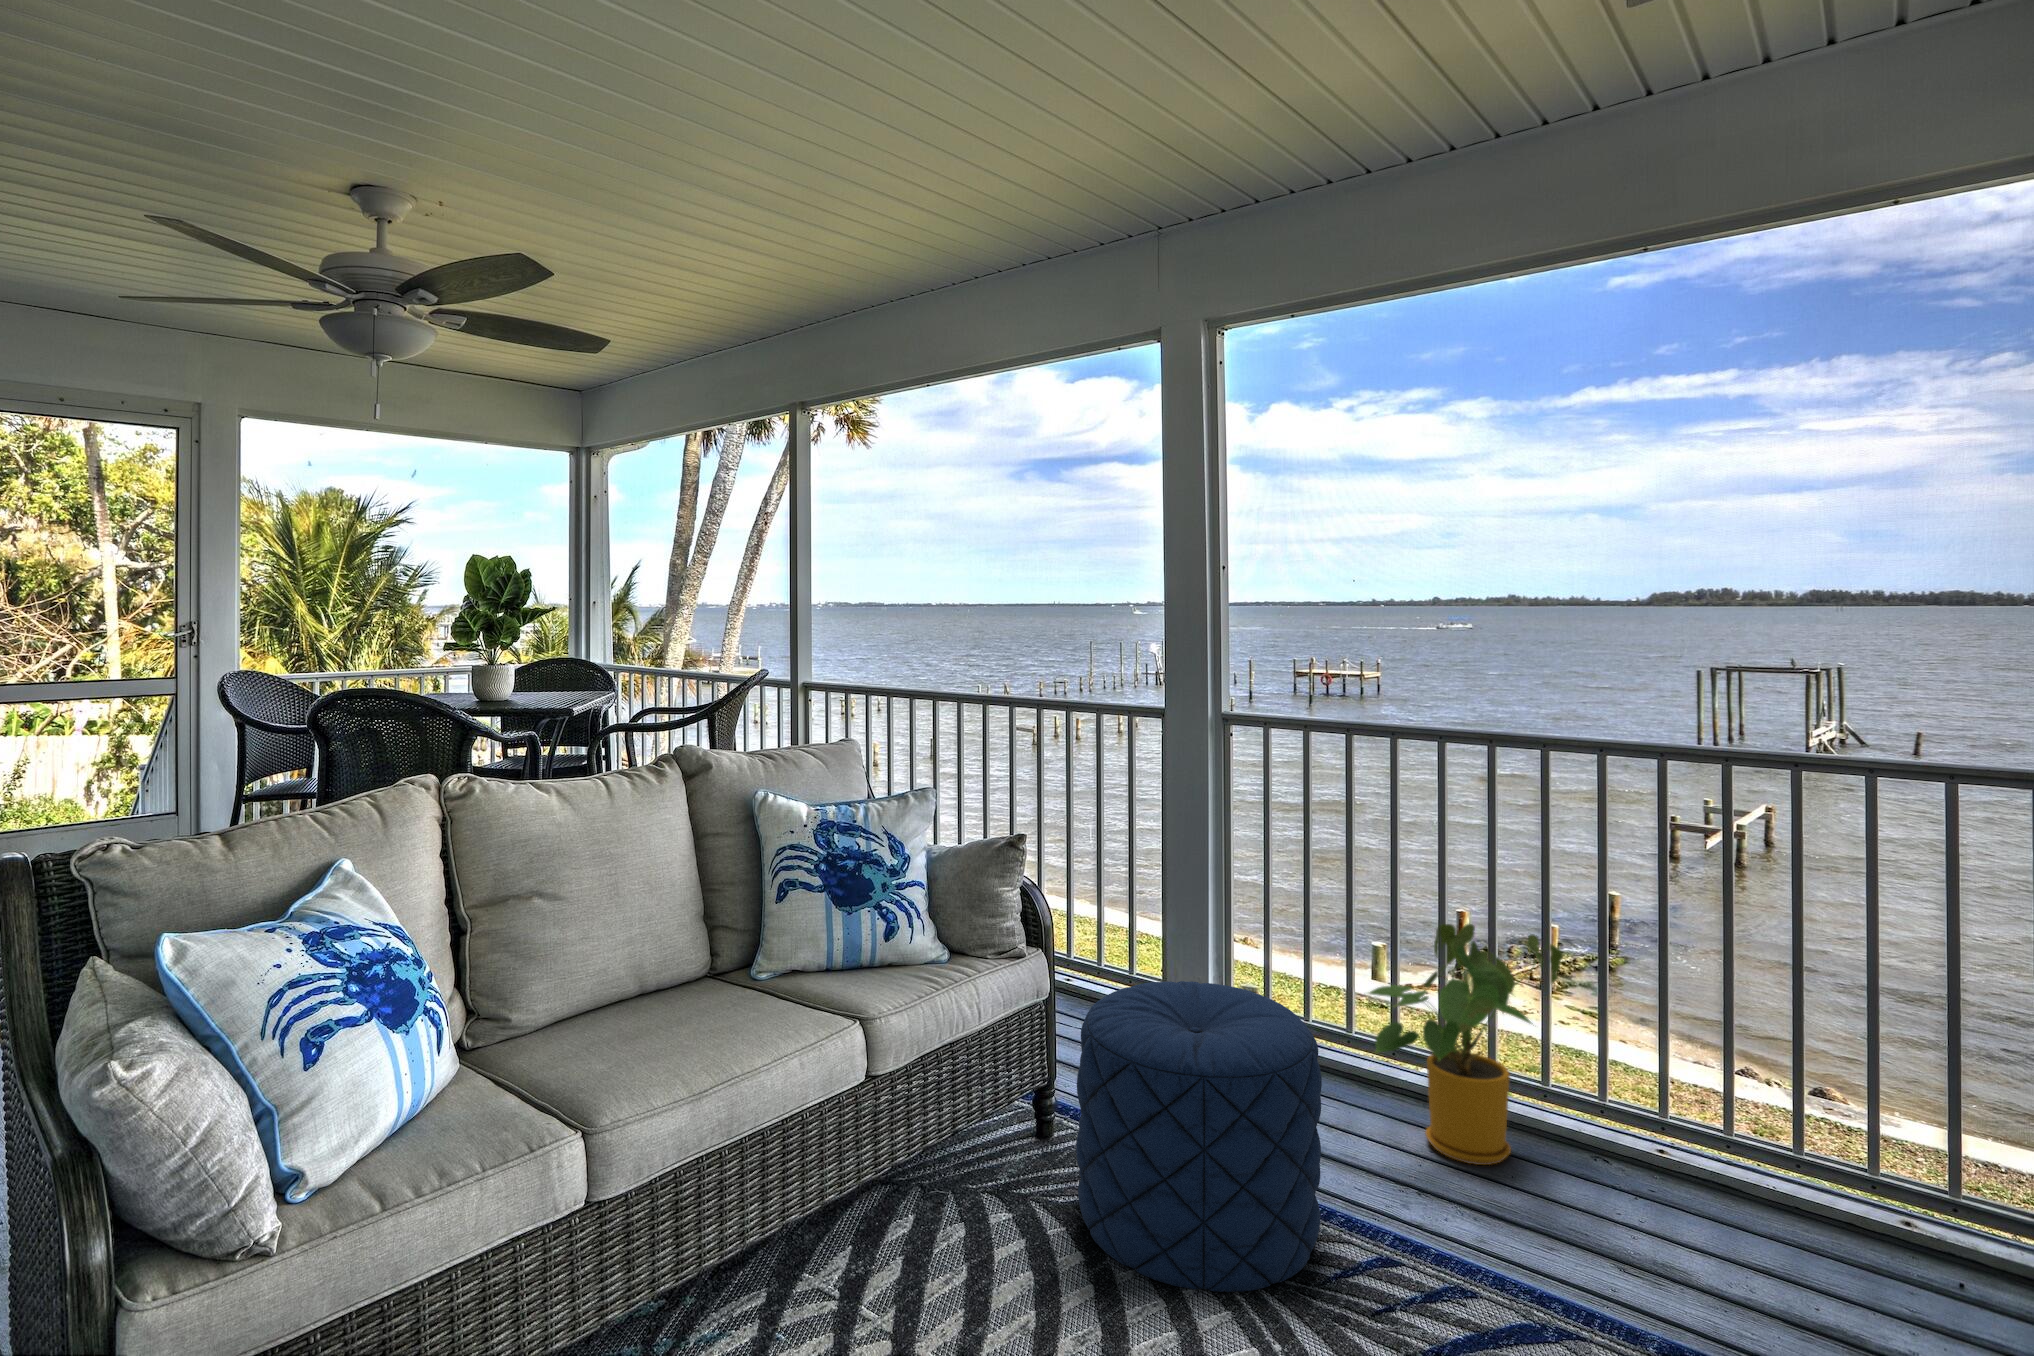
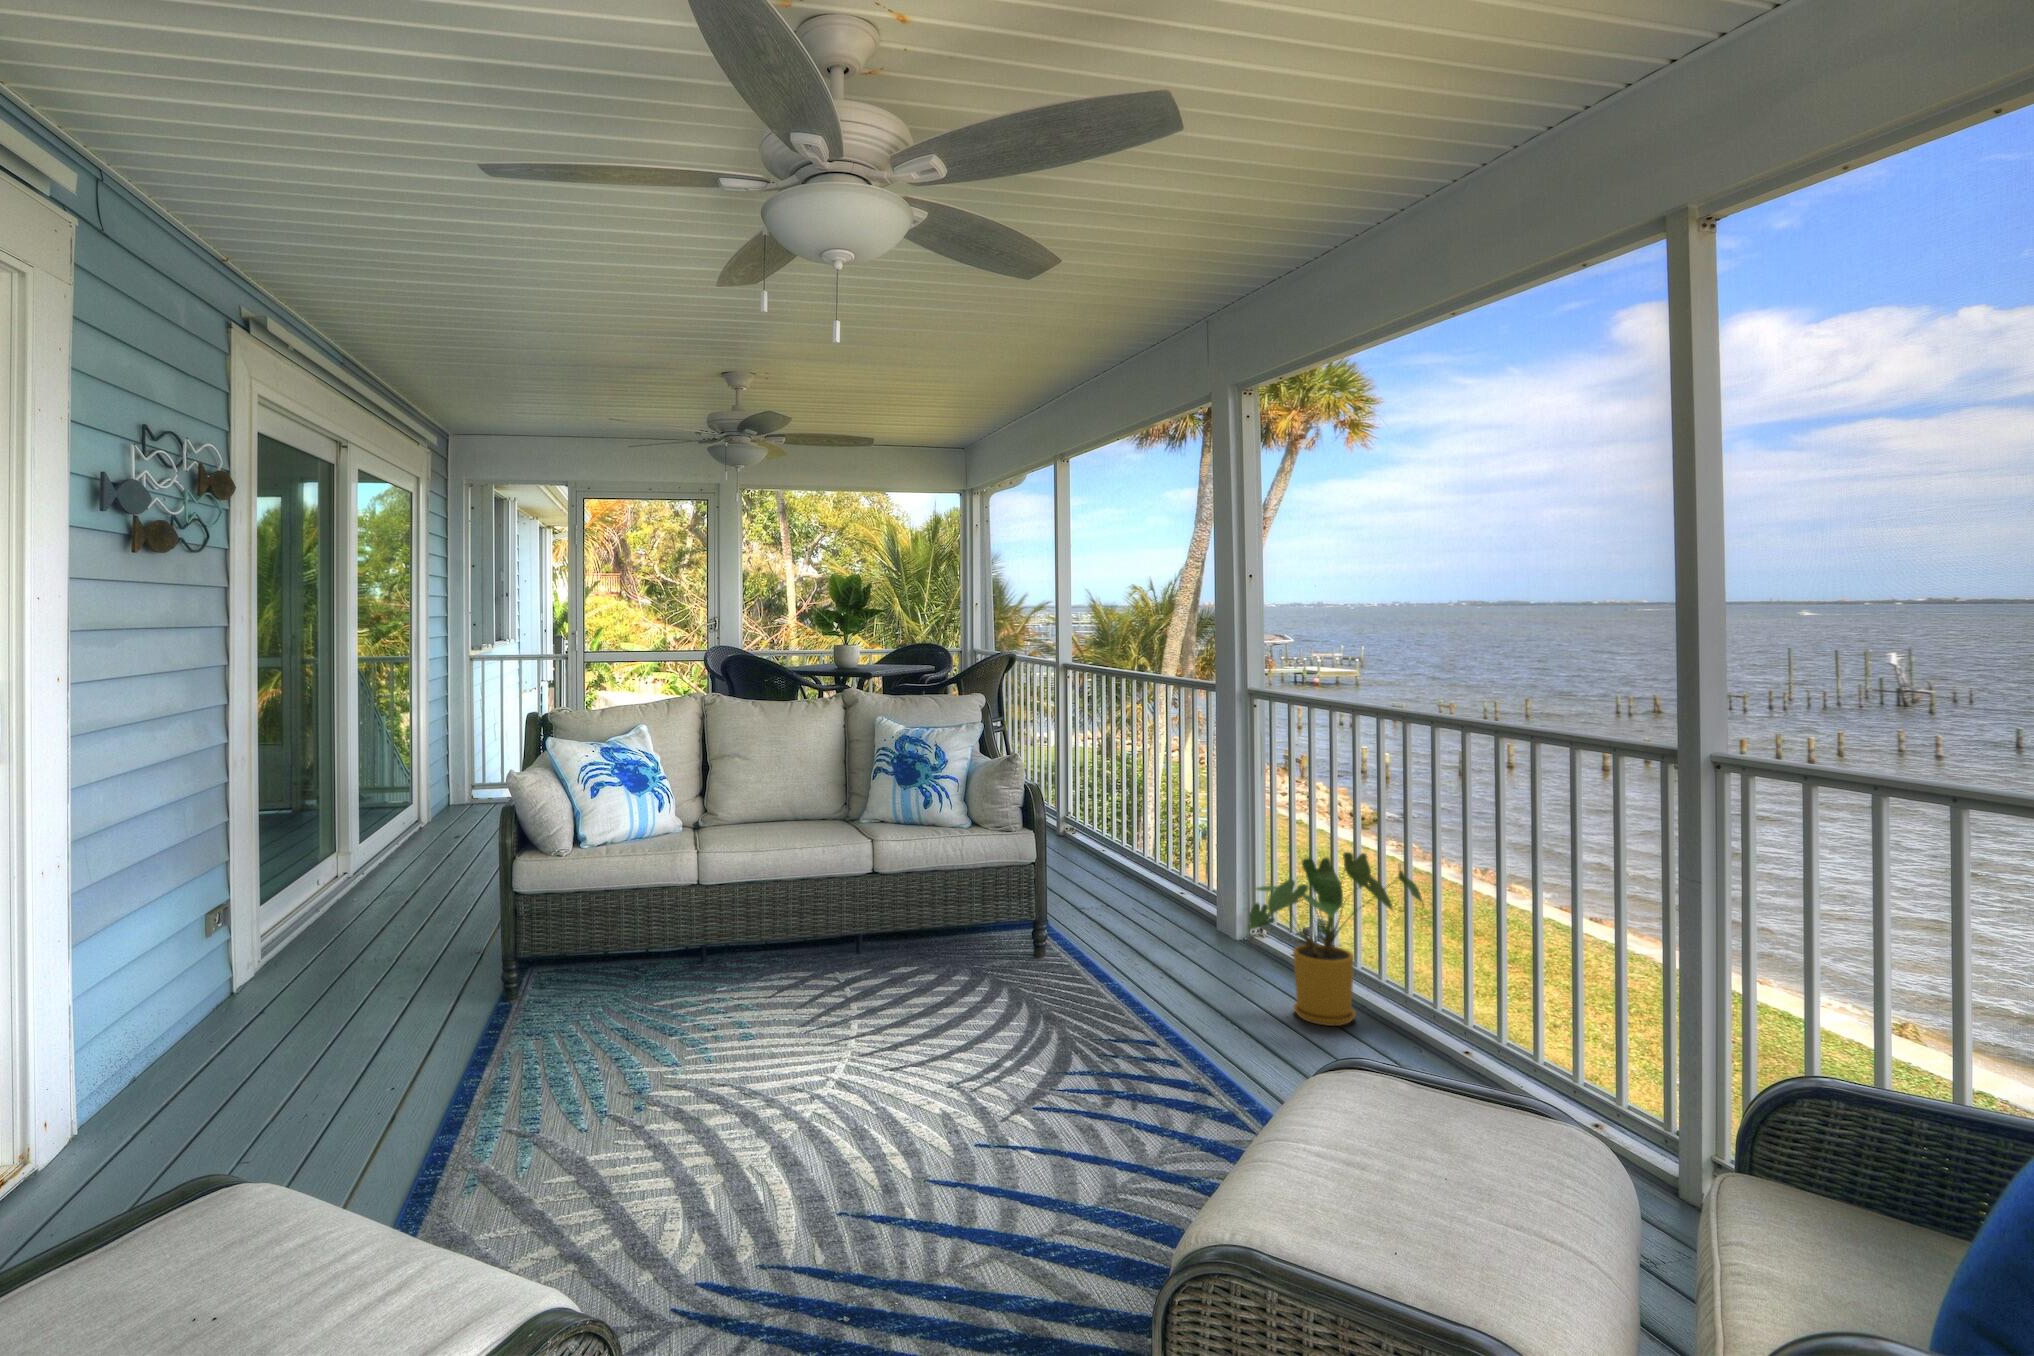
pouf: present [1076,981,1322,1292] -> none [984,850,1135,1023]

